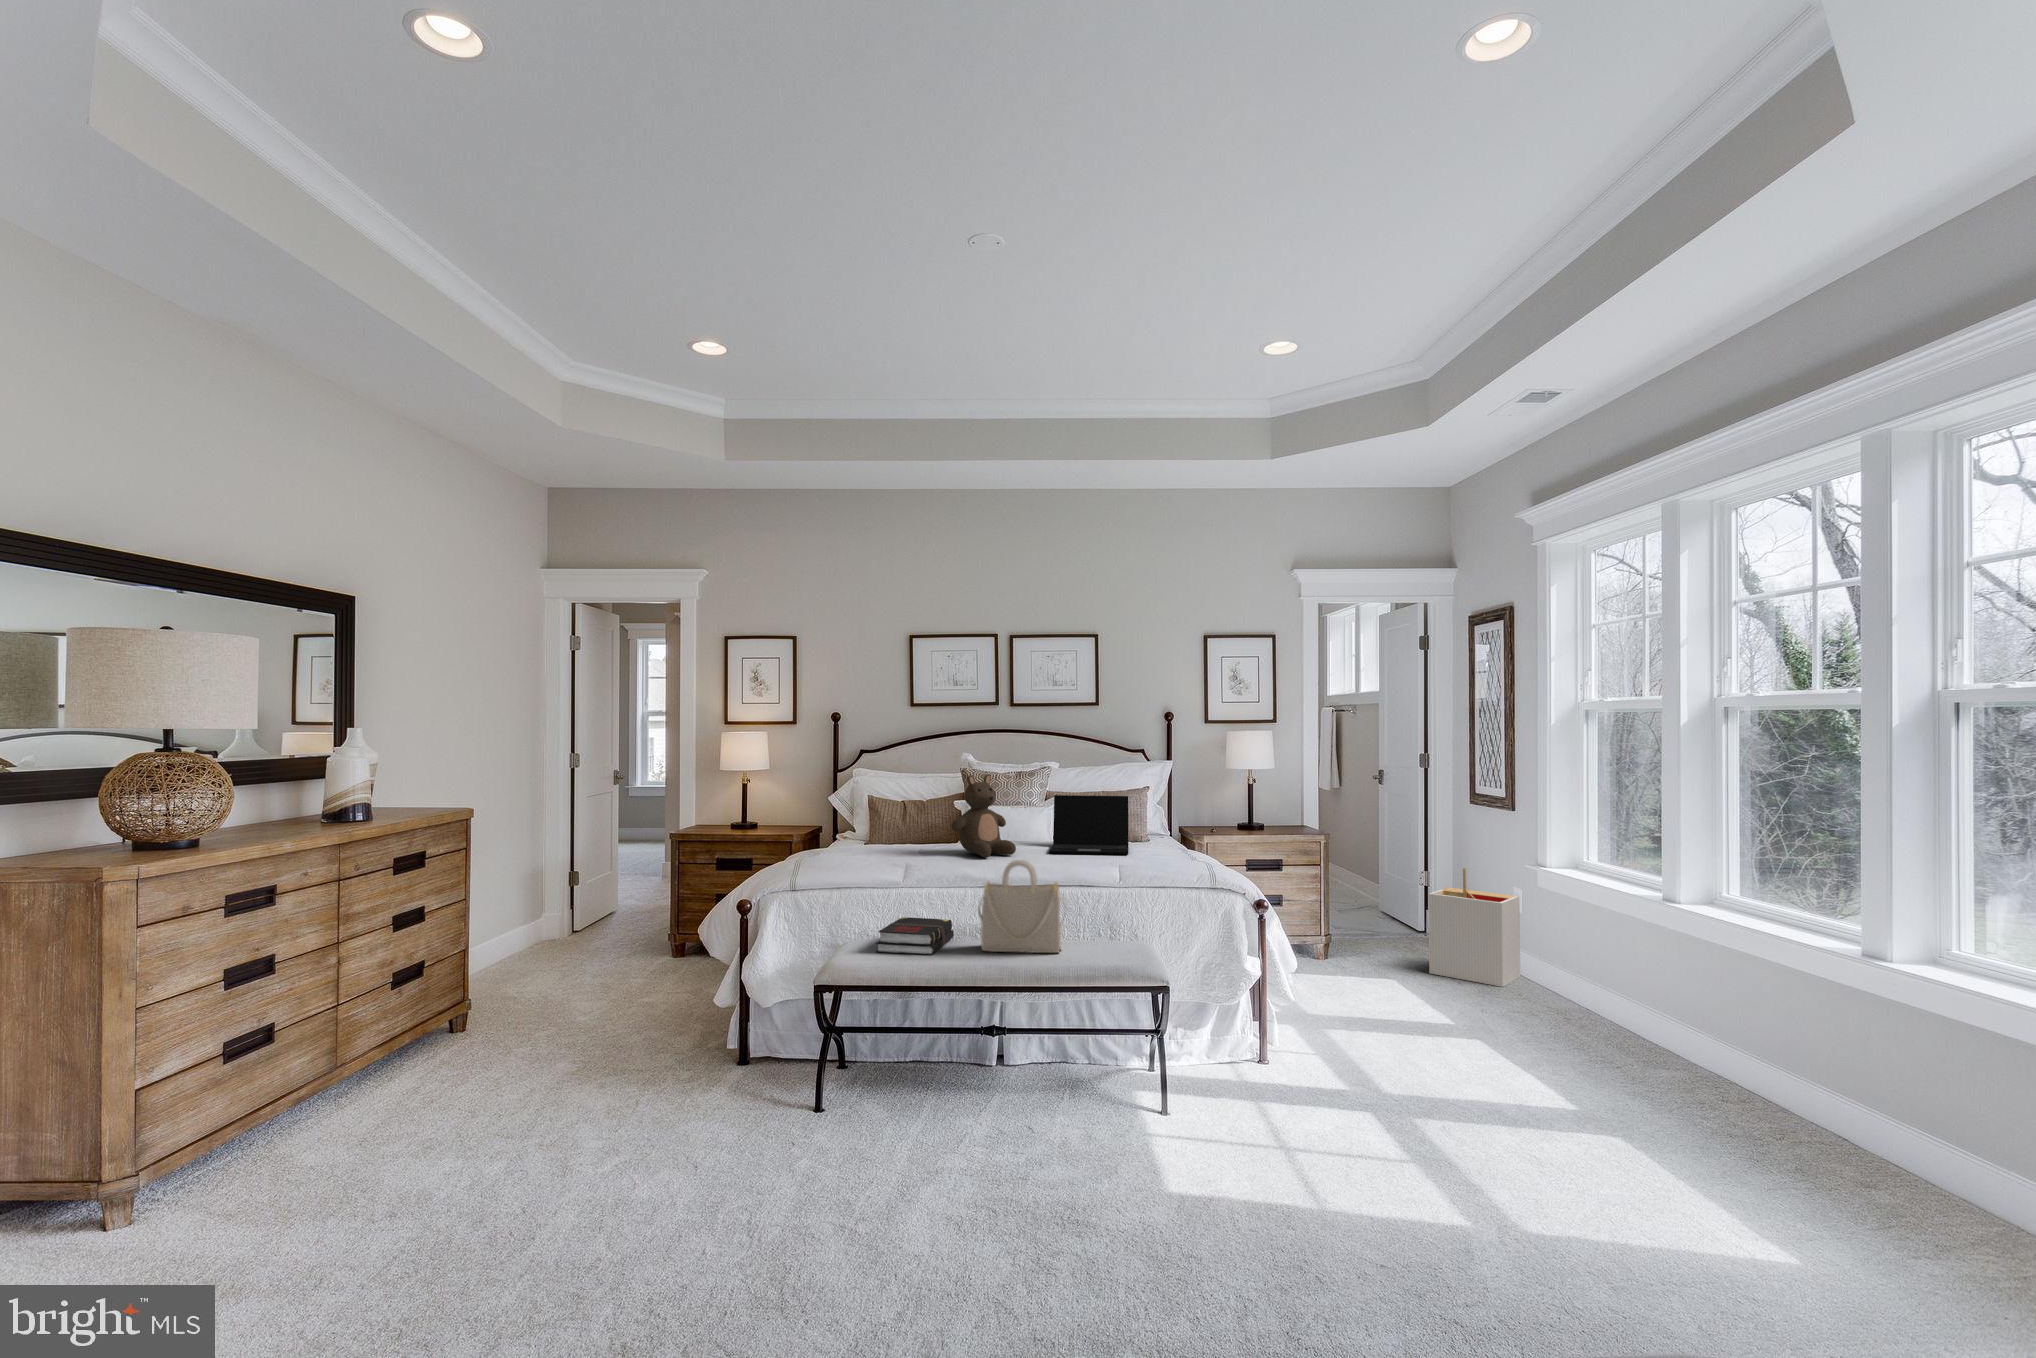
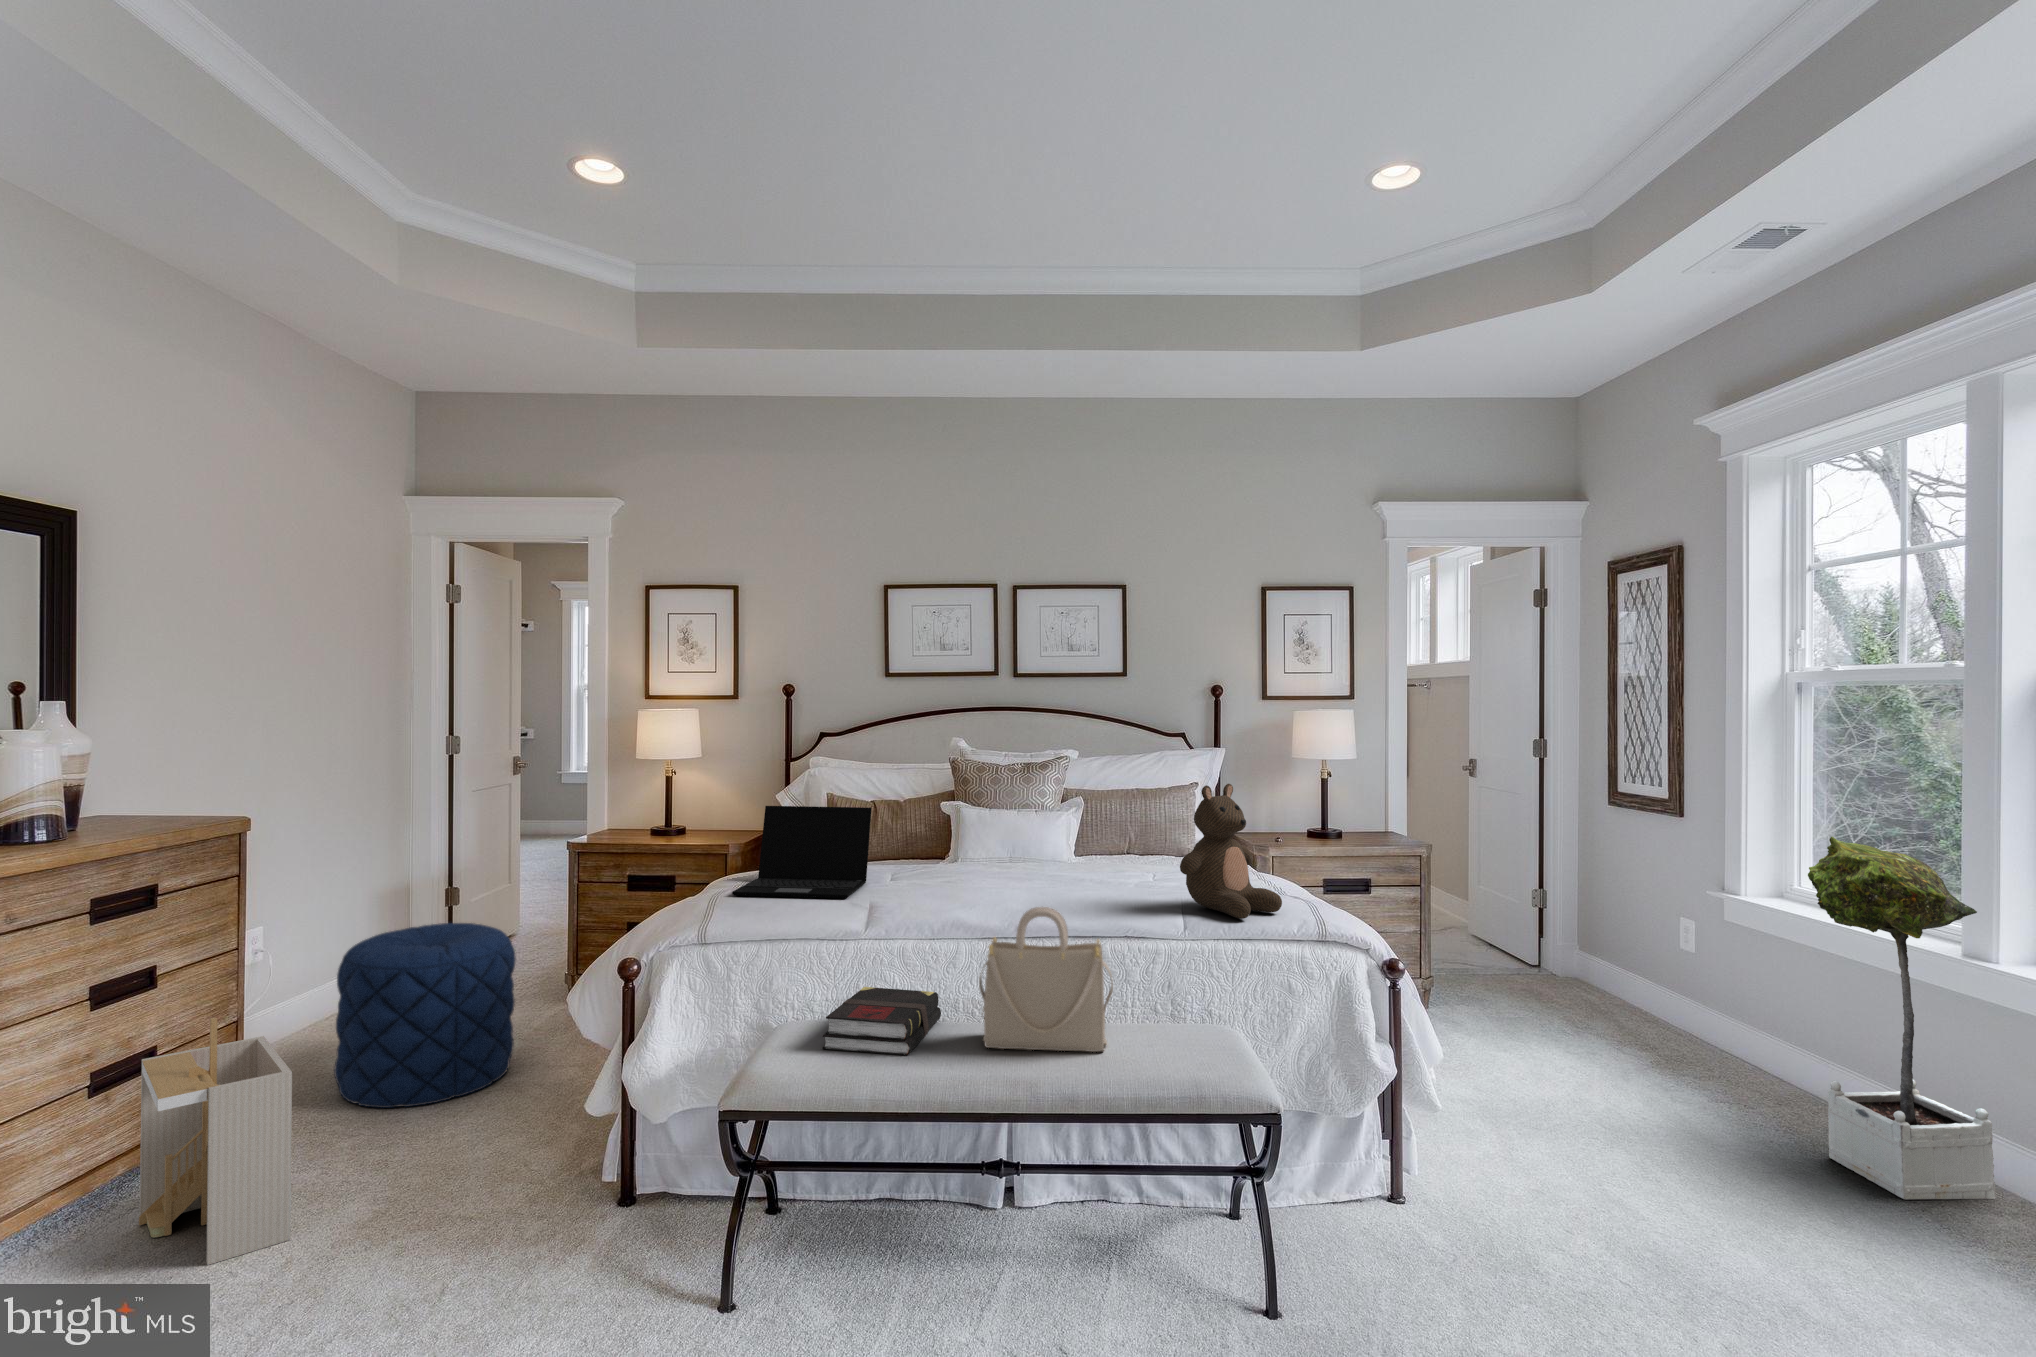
stuffed bear: present [952,774,1016,858] -> present [1180,784,1282,919]
laptop: present [1049,795,1128,855] -> present [732,806,871,899]
potted tree: none [1556,817,1672,1062] -> present [1808,837,1996,1200]
storage bin: present [1429,868,1520,987] -> present [139,1018,292,1265]
pouf: none [519,888,643,1016] -> present [334,923,516,1108]

